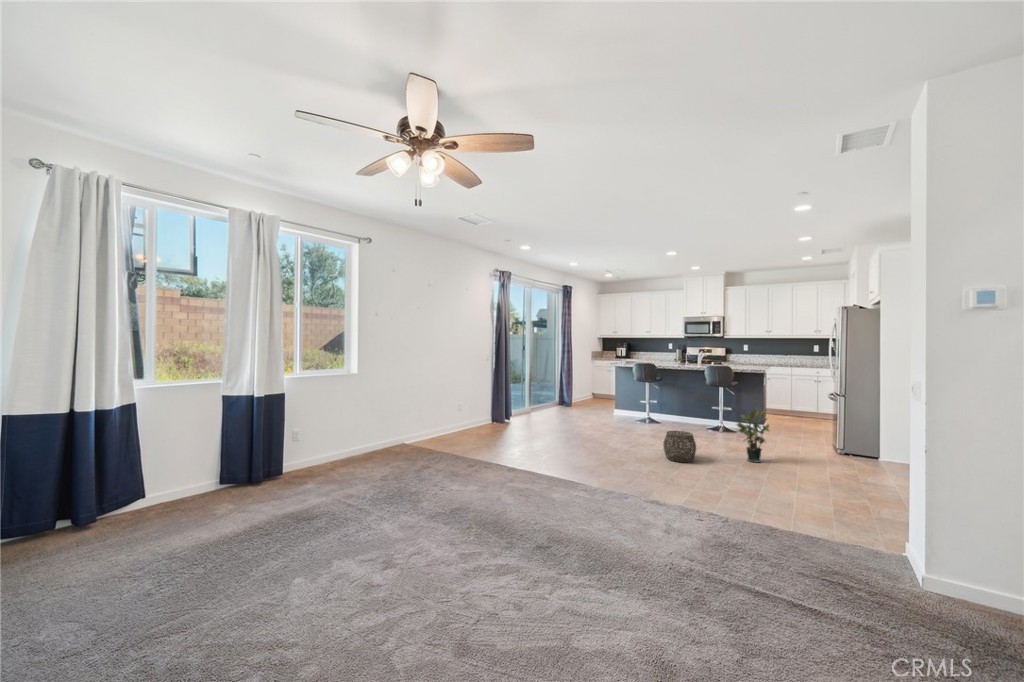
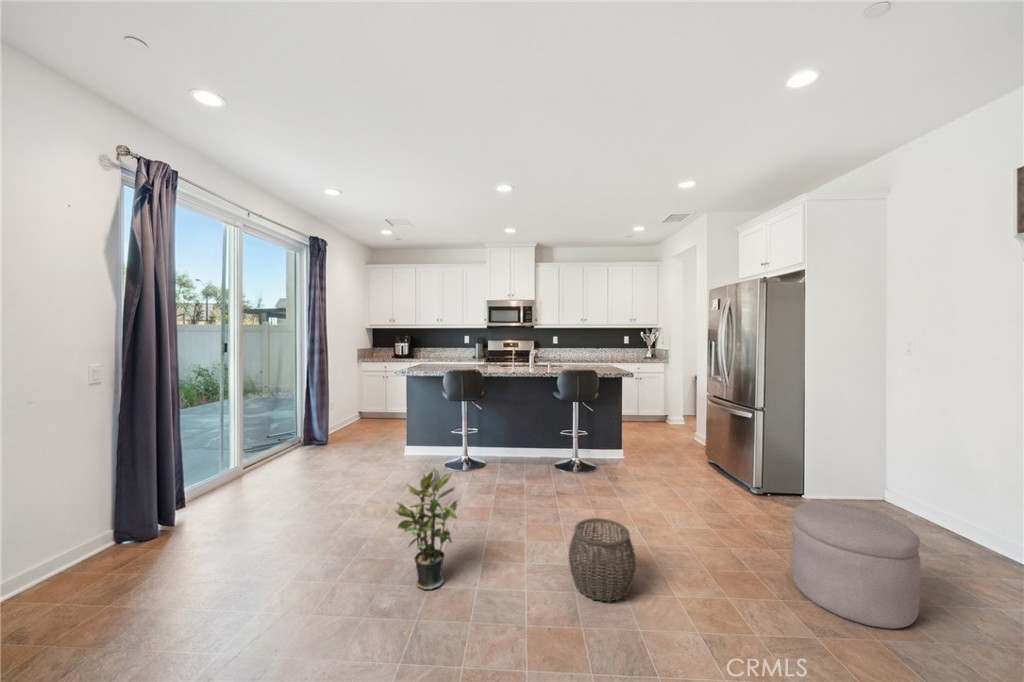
potted plant: present [737,409,770,462] -> present [395,468,457,590]
ottoman: none [785,437,849,491] -> present [791,501,921,629]

